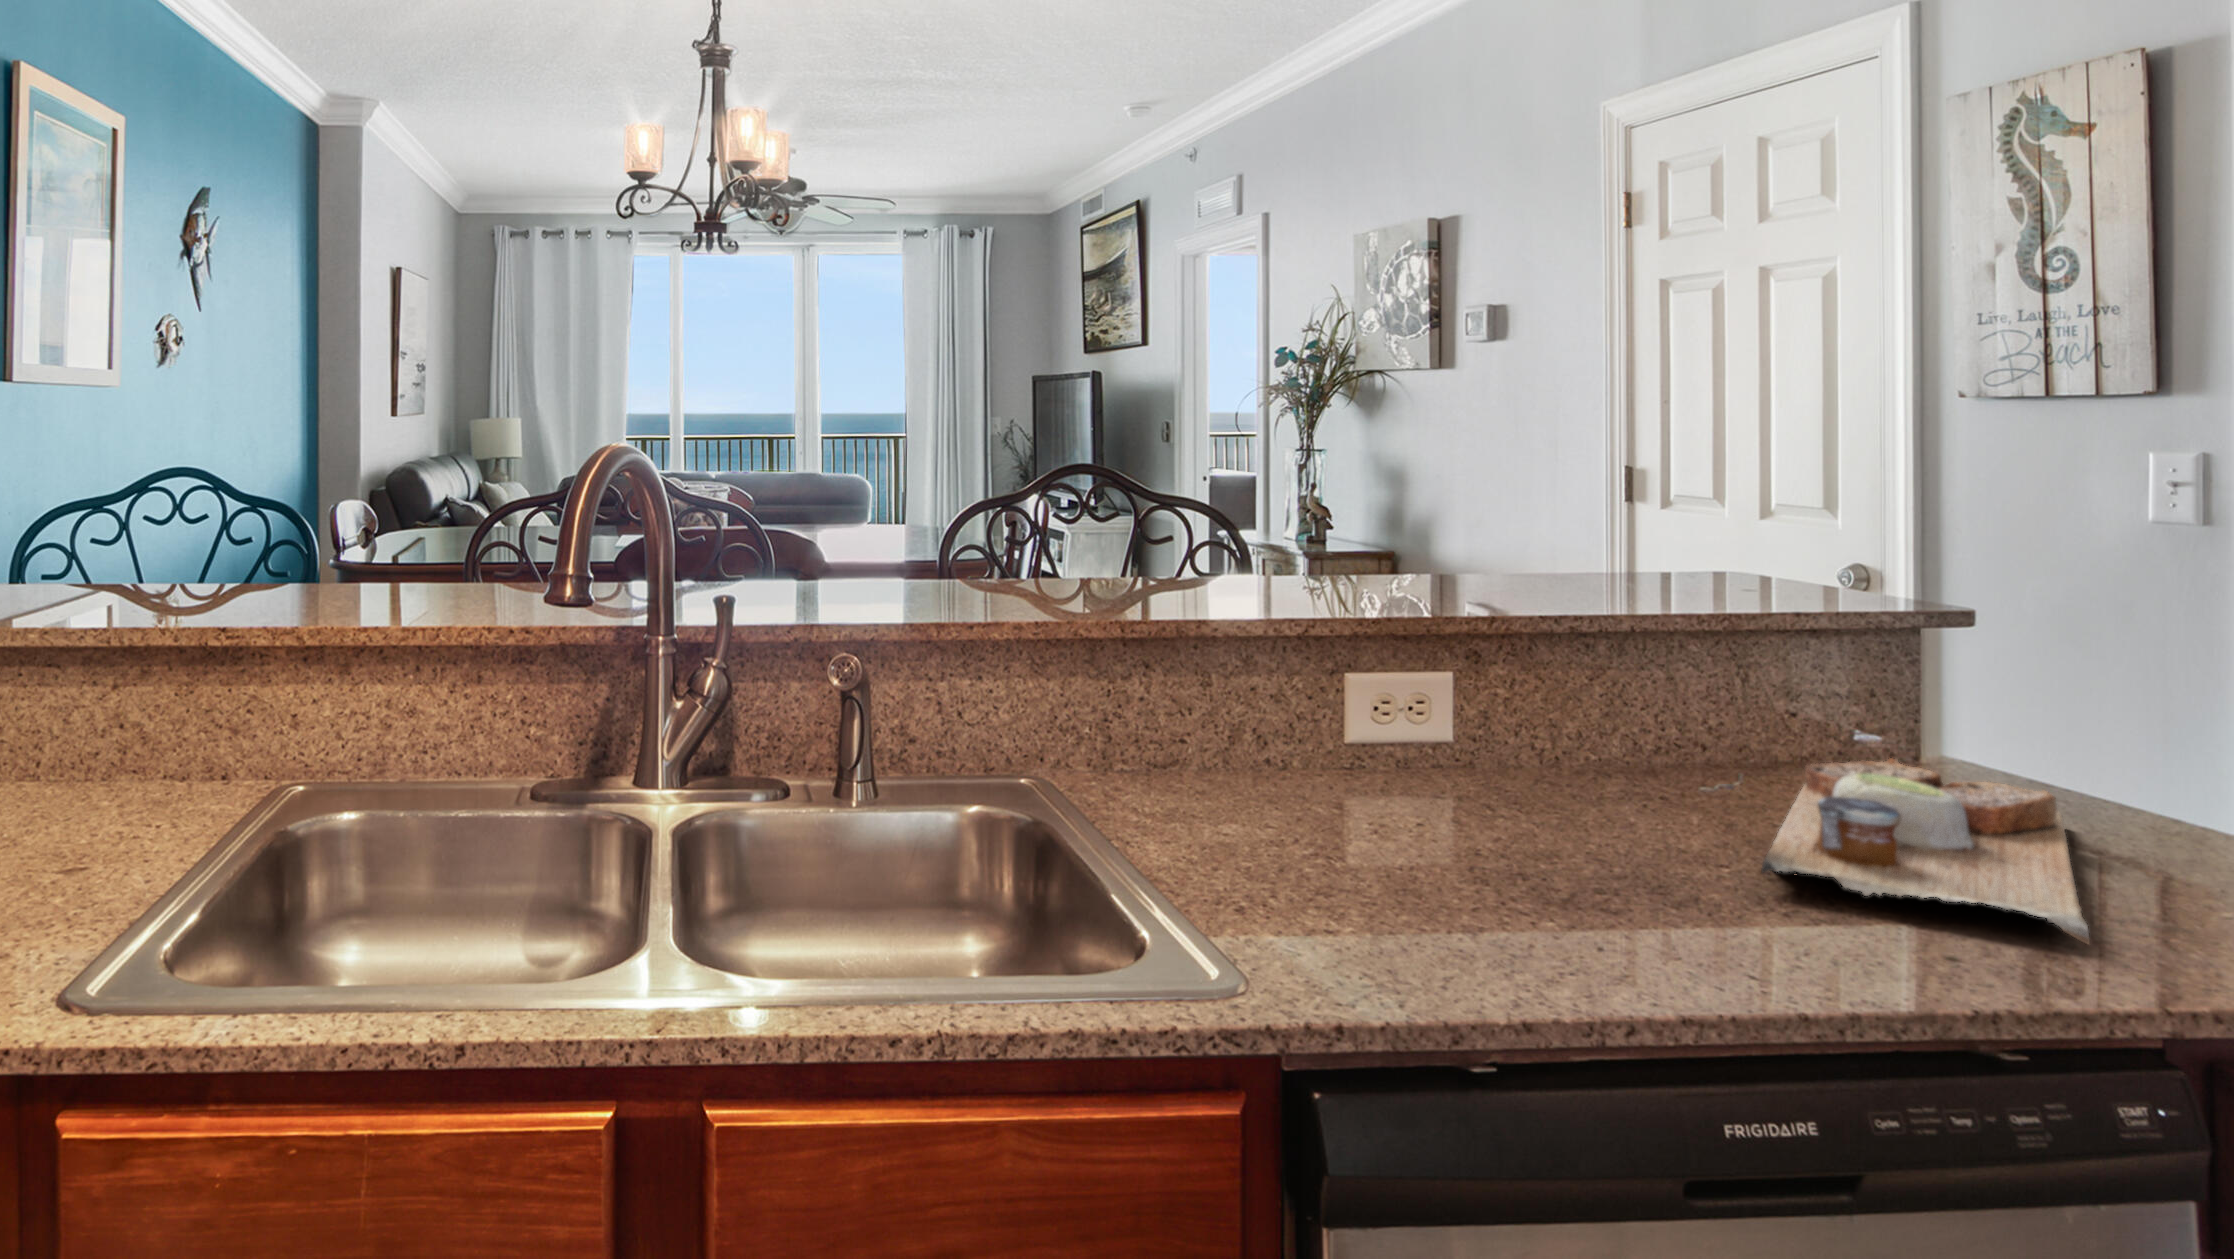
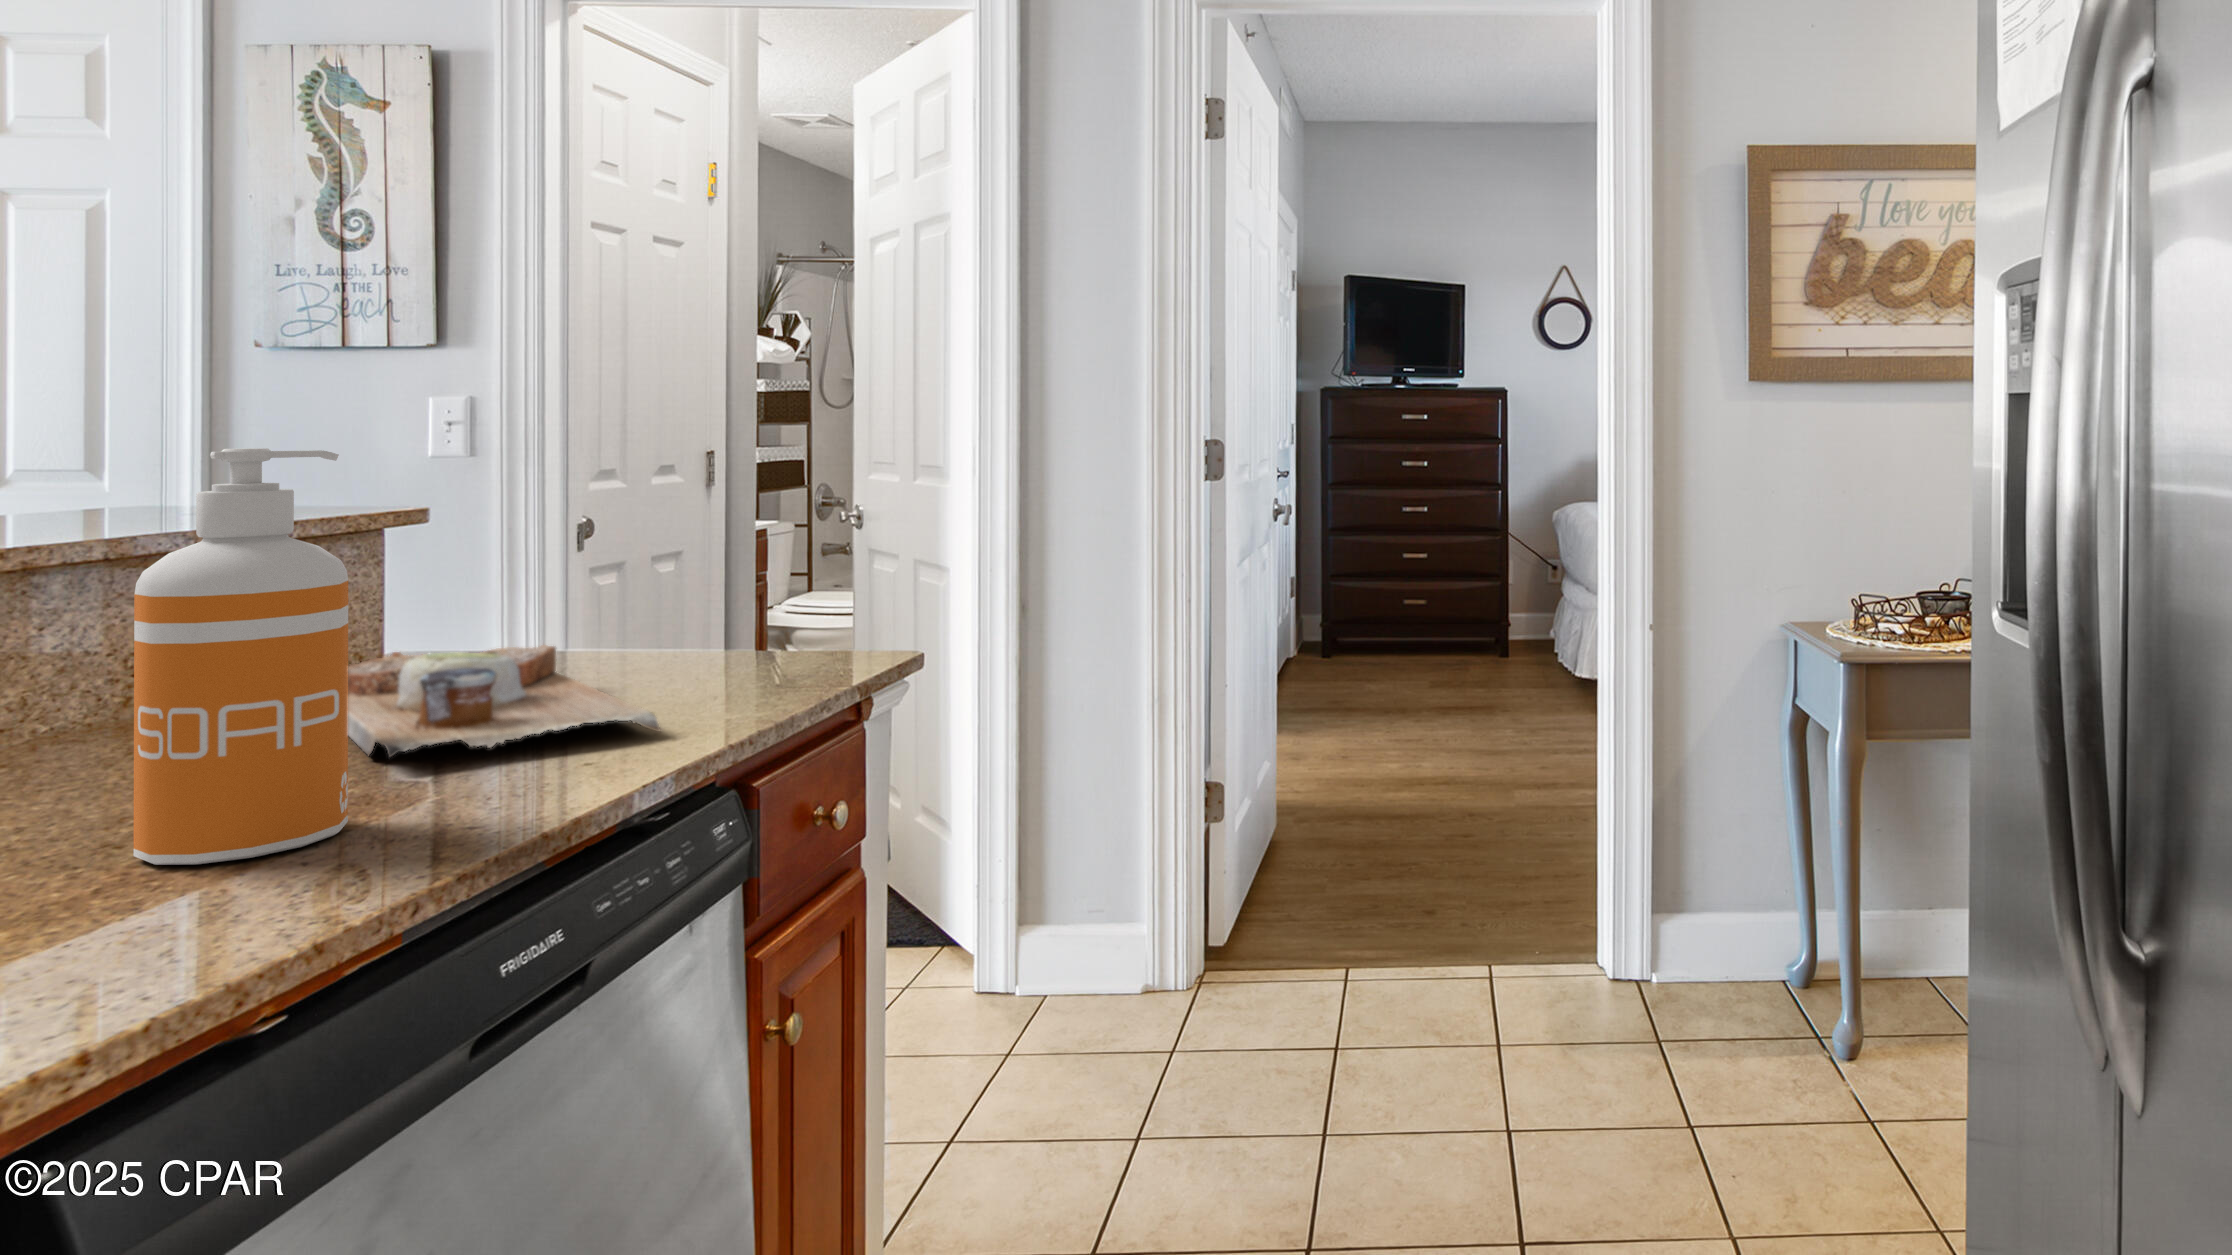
soap dispenser: none [1508,570,1666,933] -> present [133,448,348,865]

